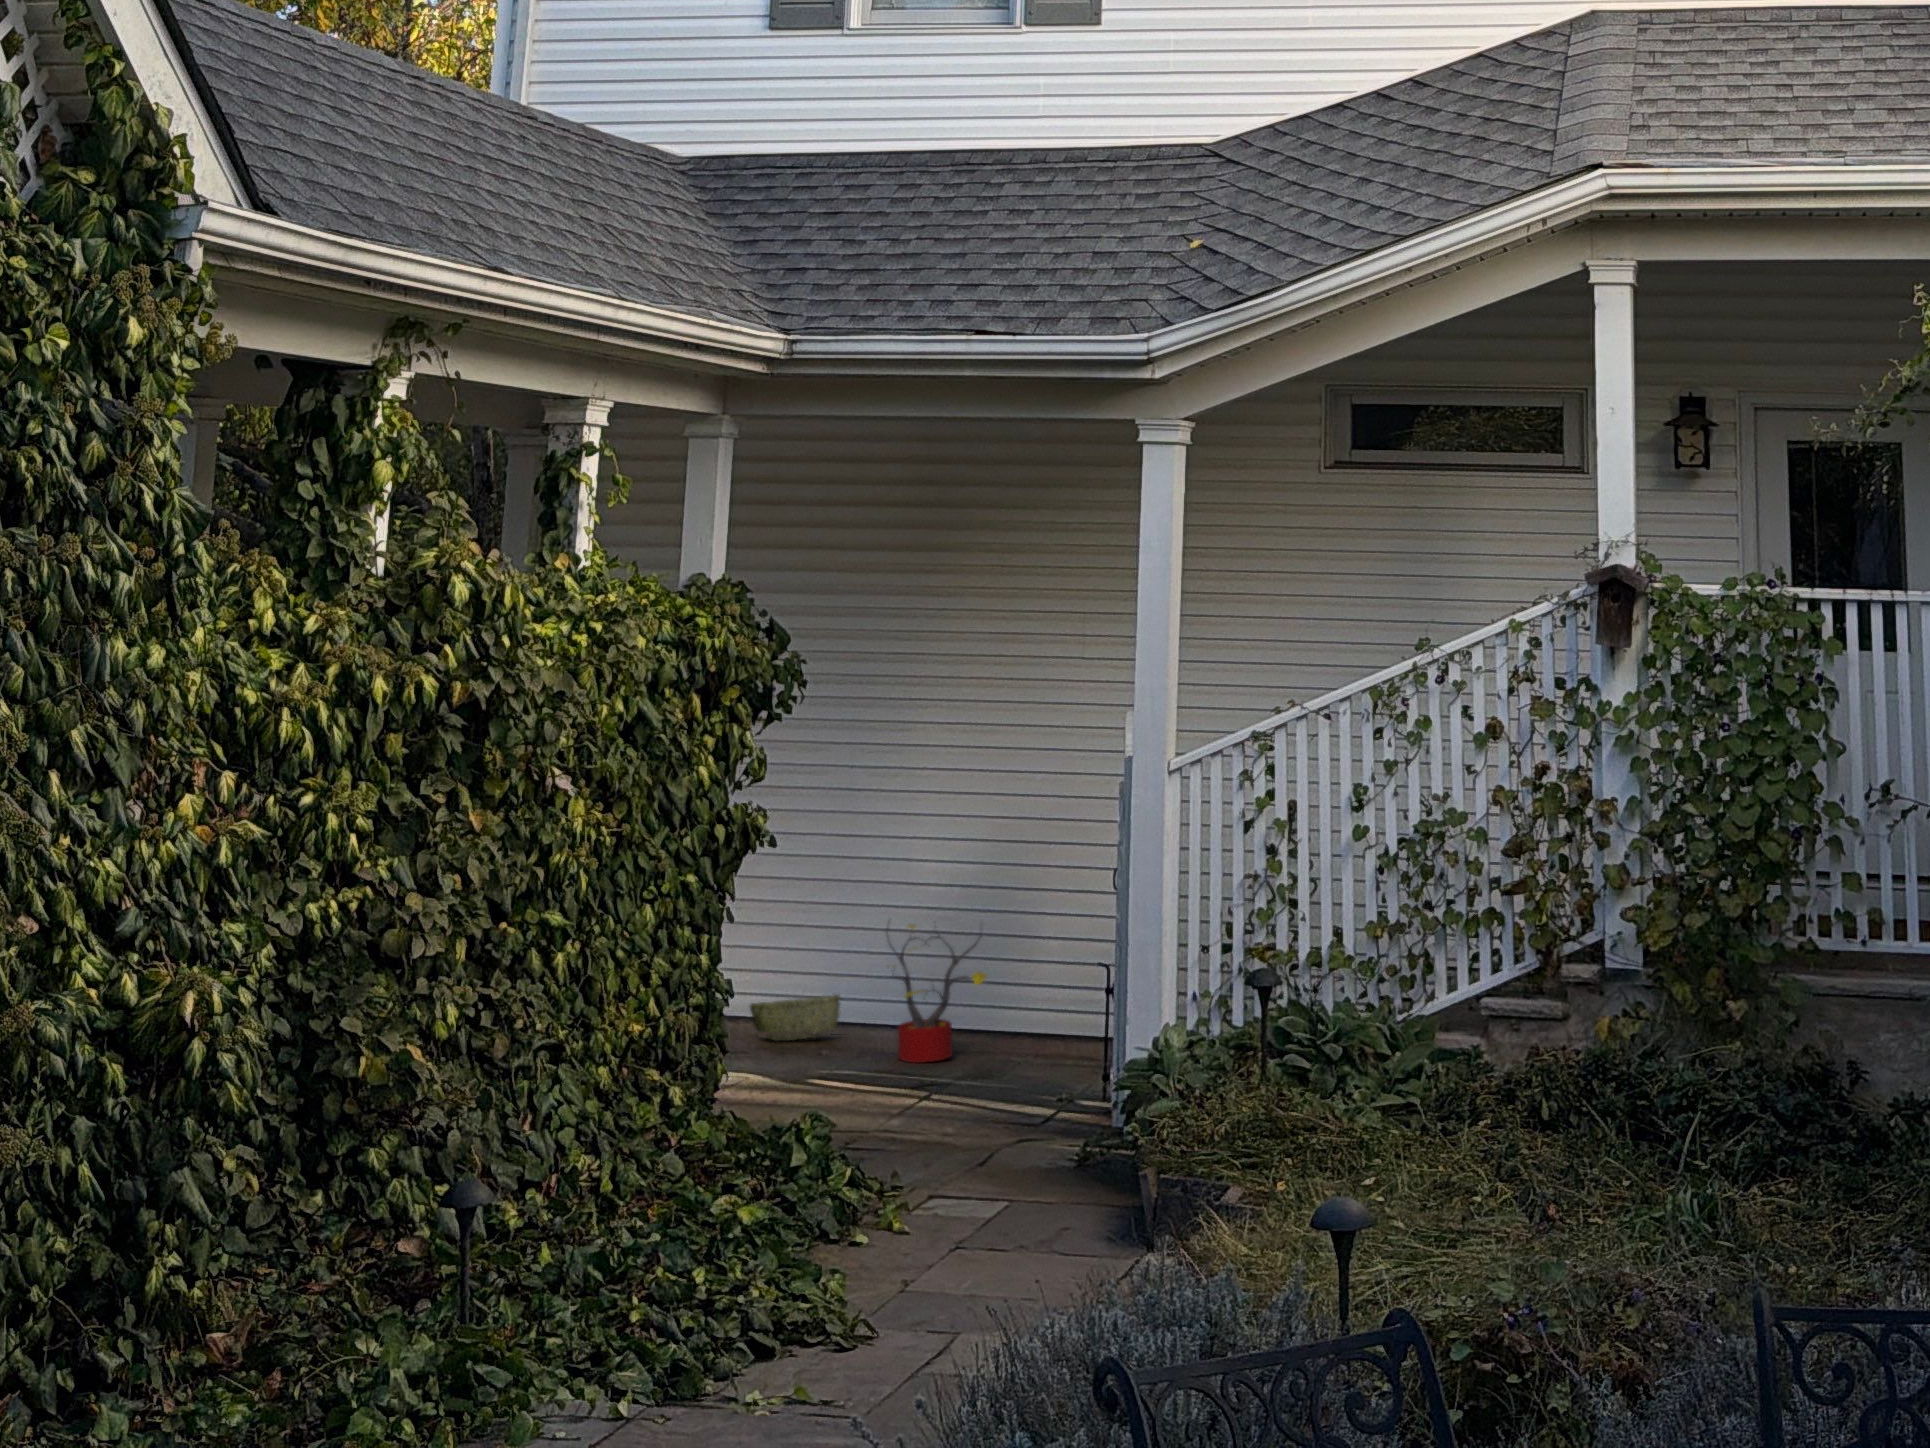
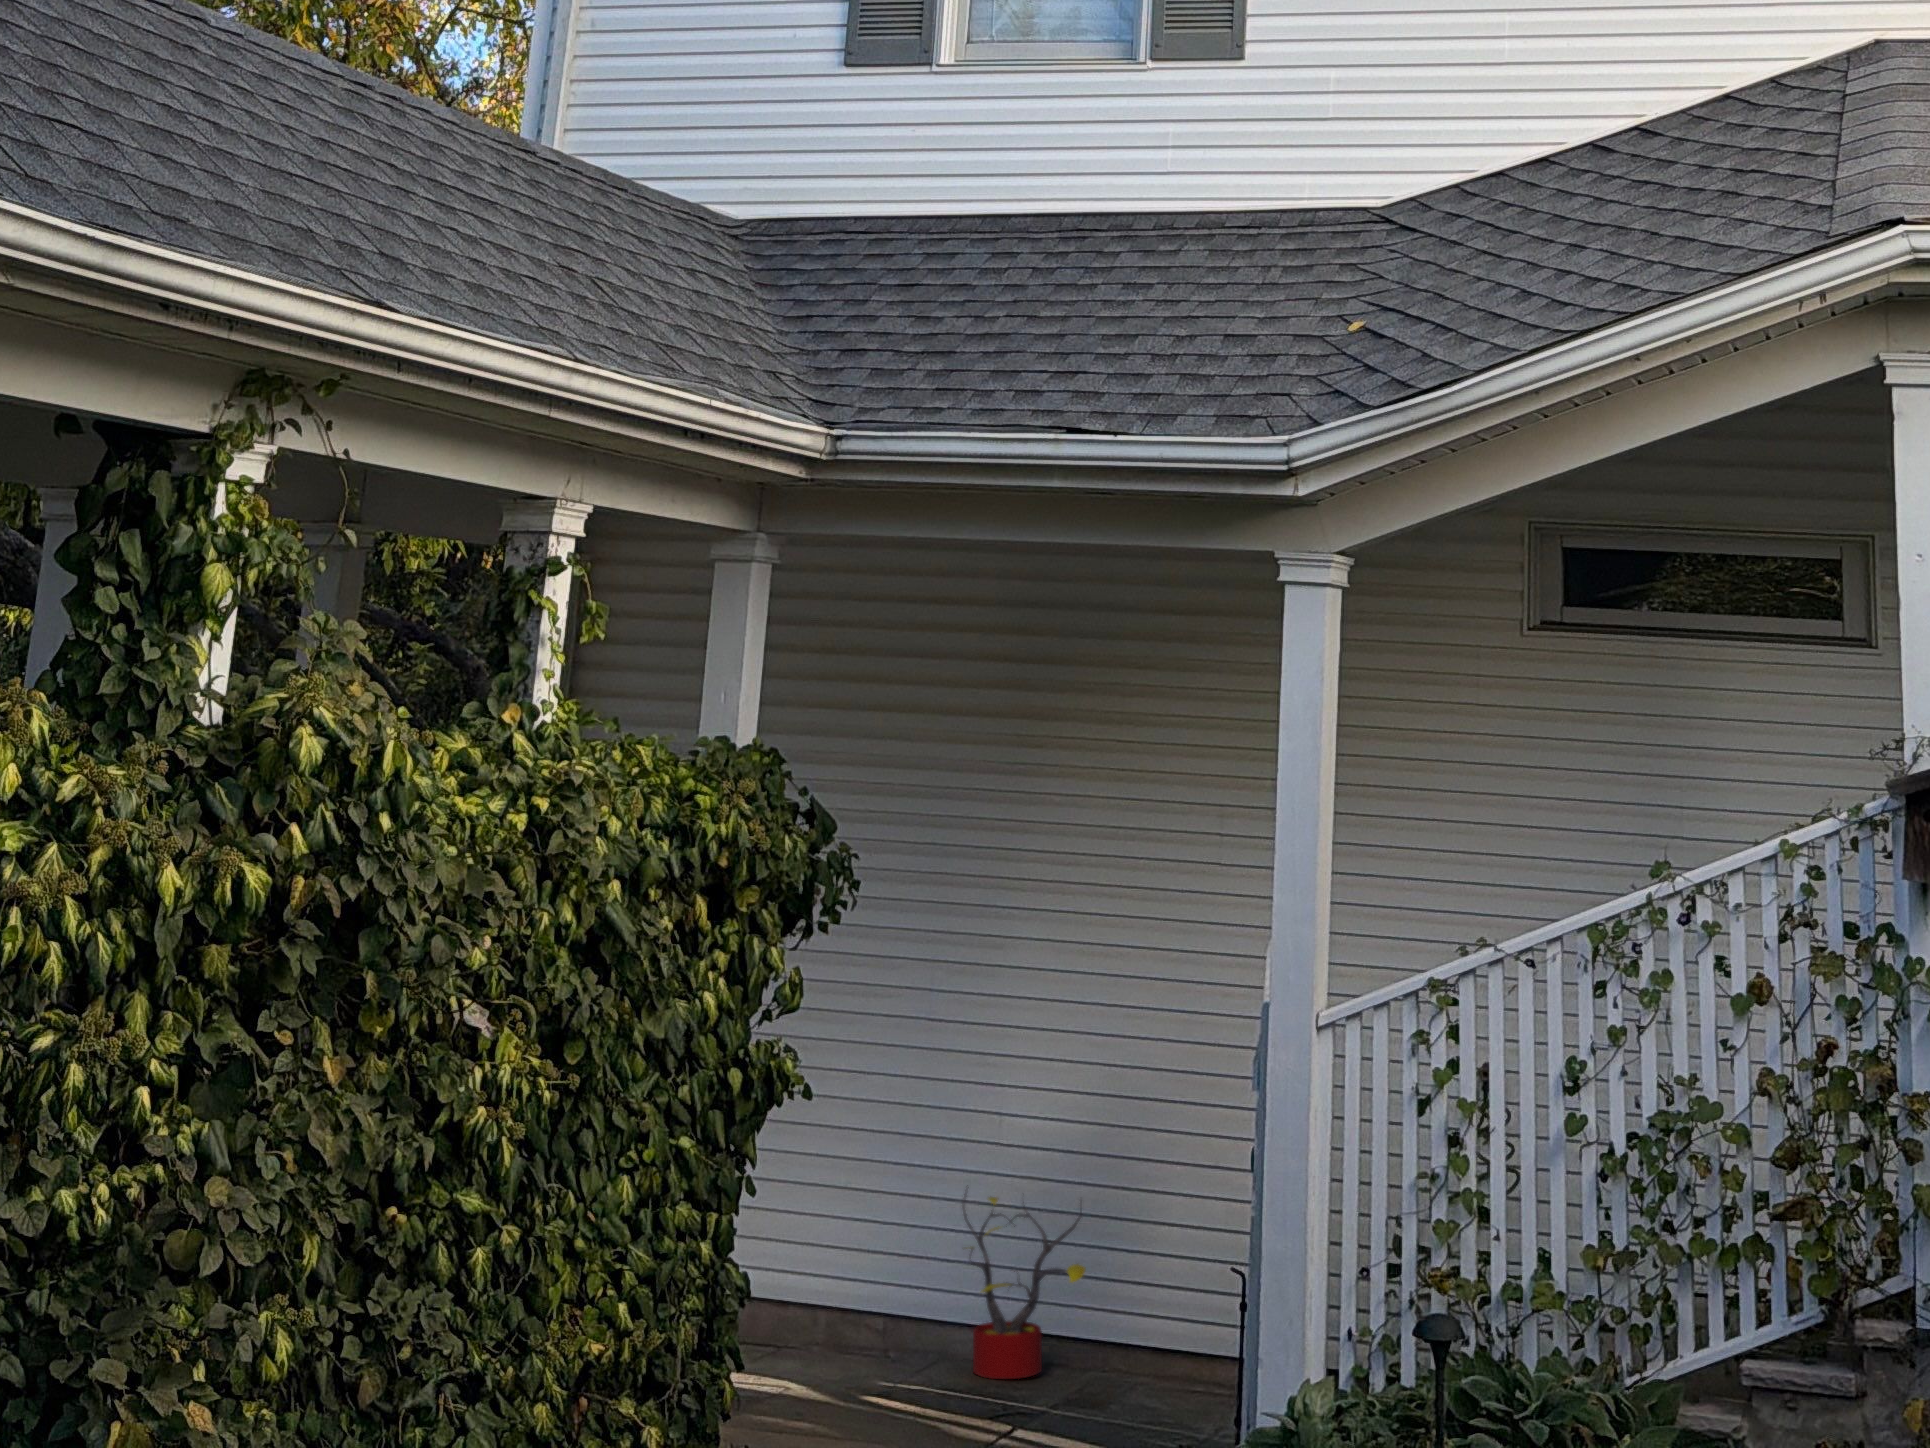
woven basket: present [750,994,840,1041] -> none [791,1279,907,1337]

